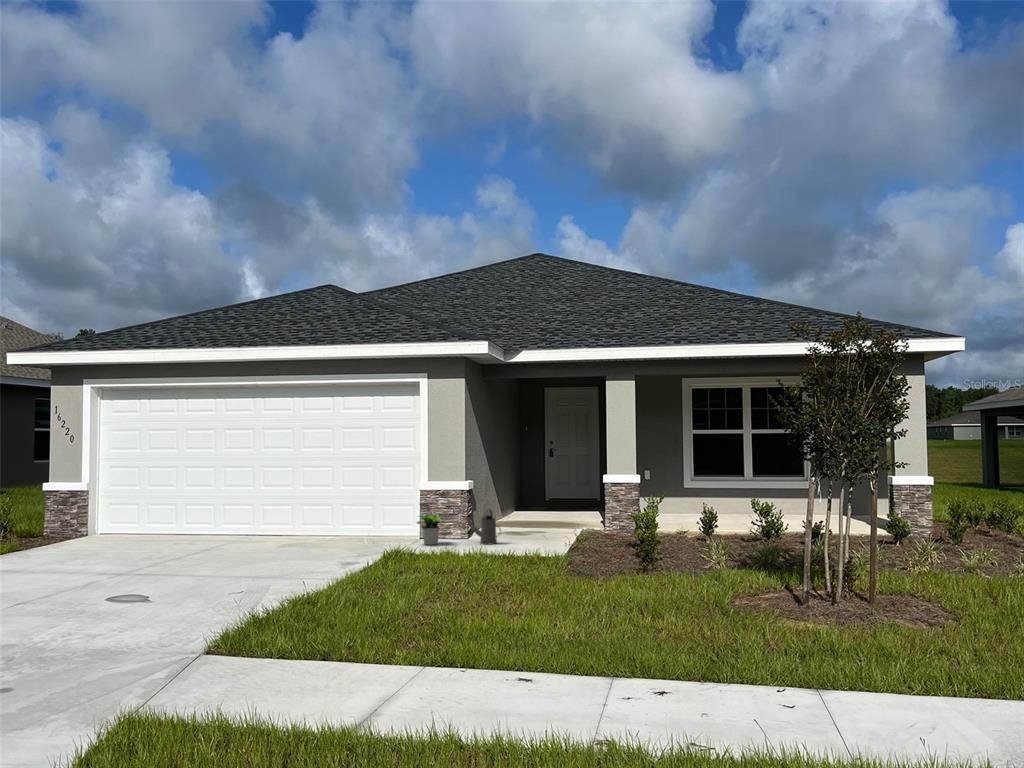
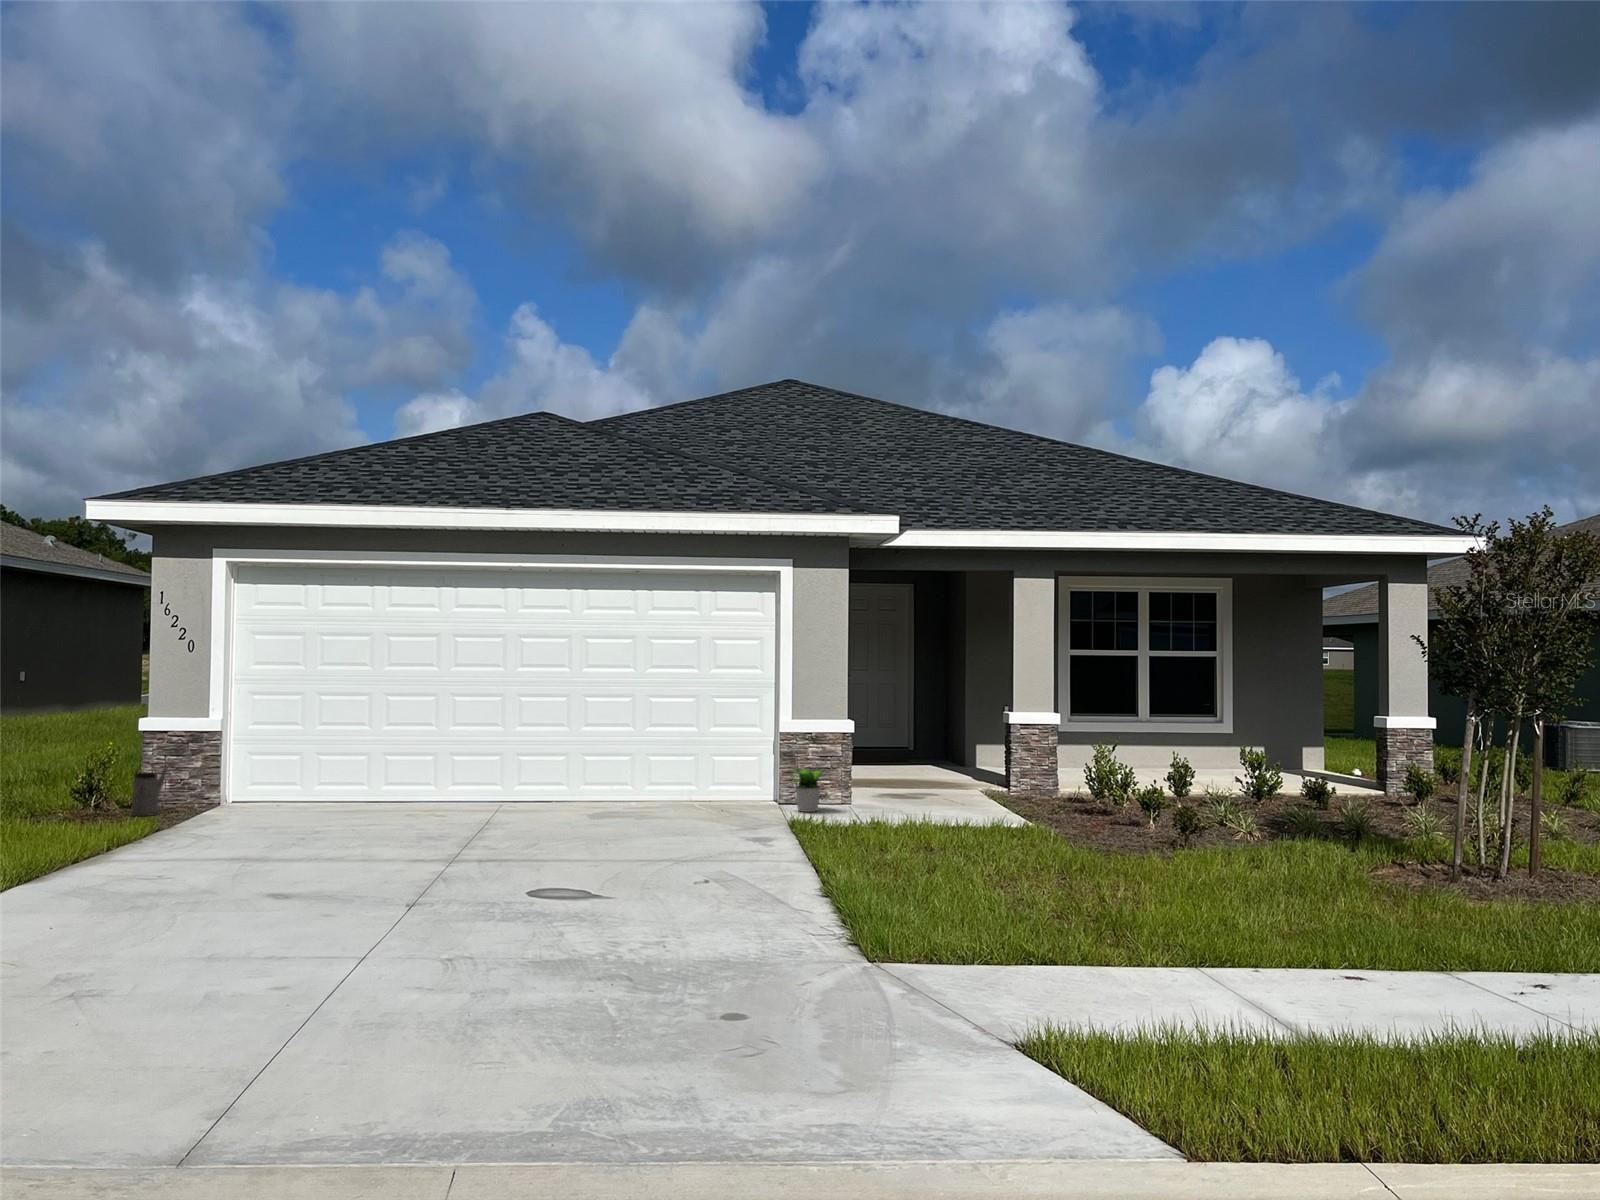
watering can: present [466,509,501,544] -> present [131,764,167,816]

